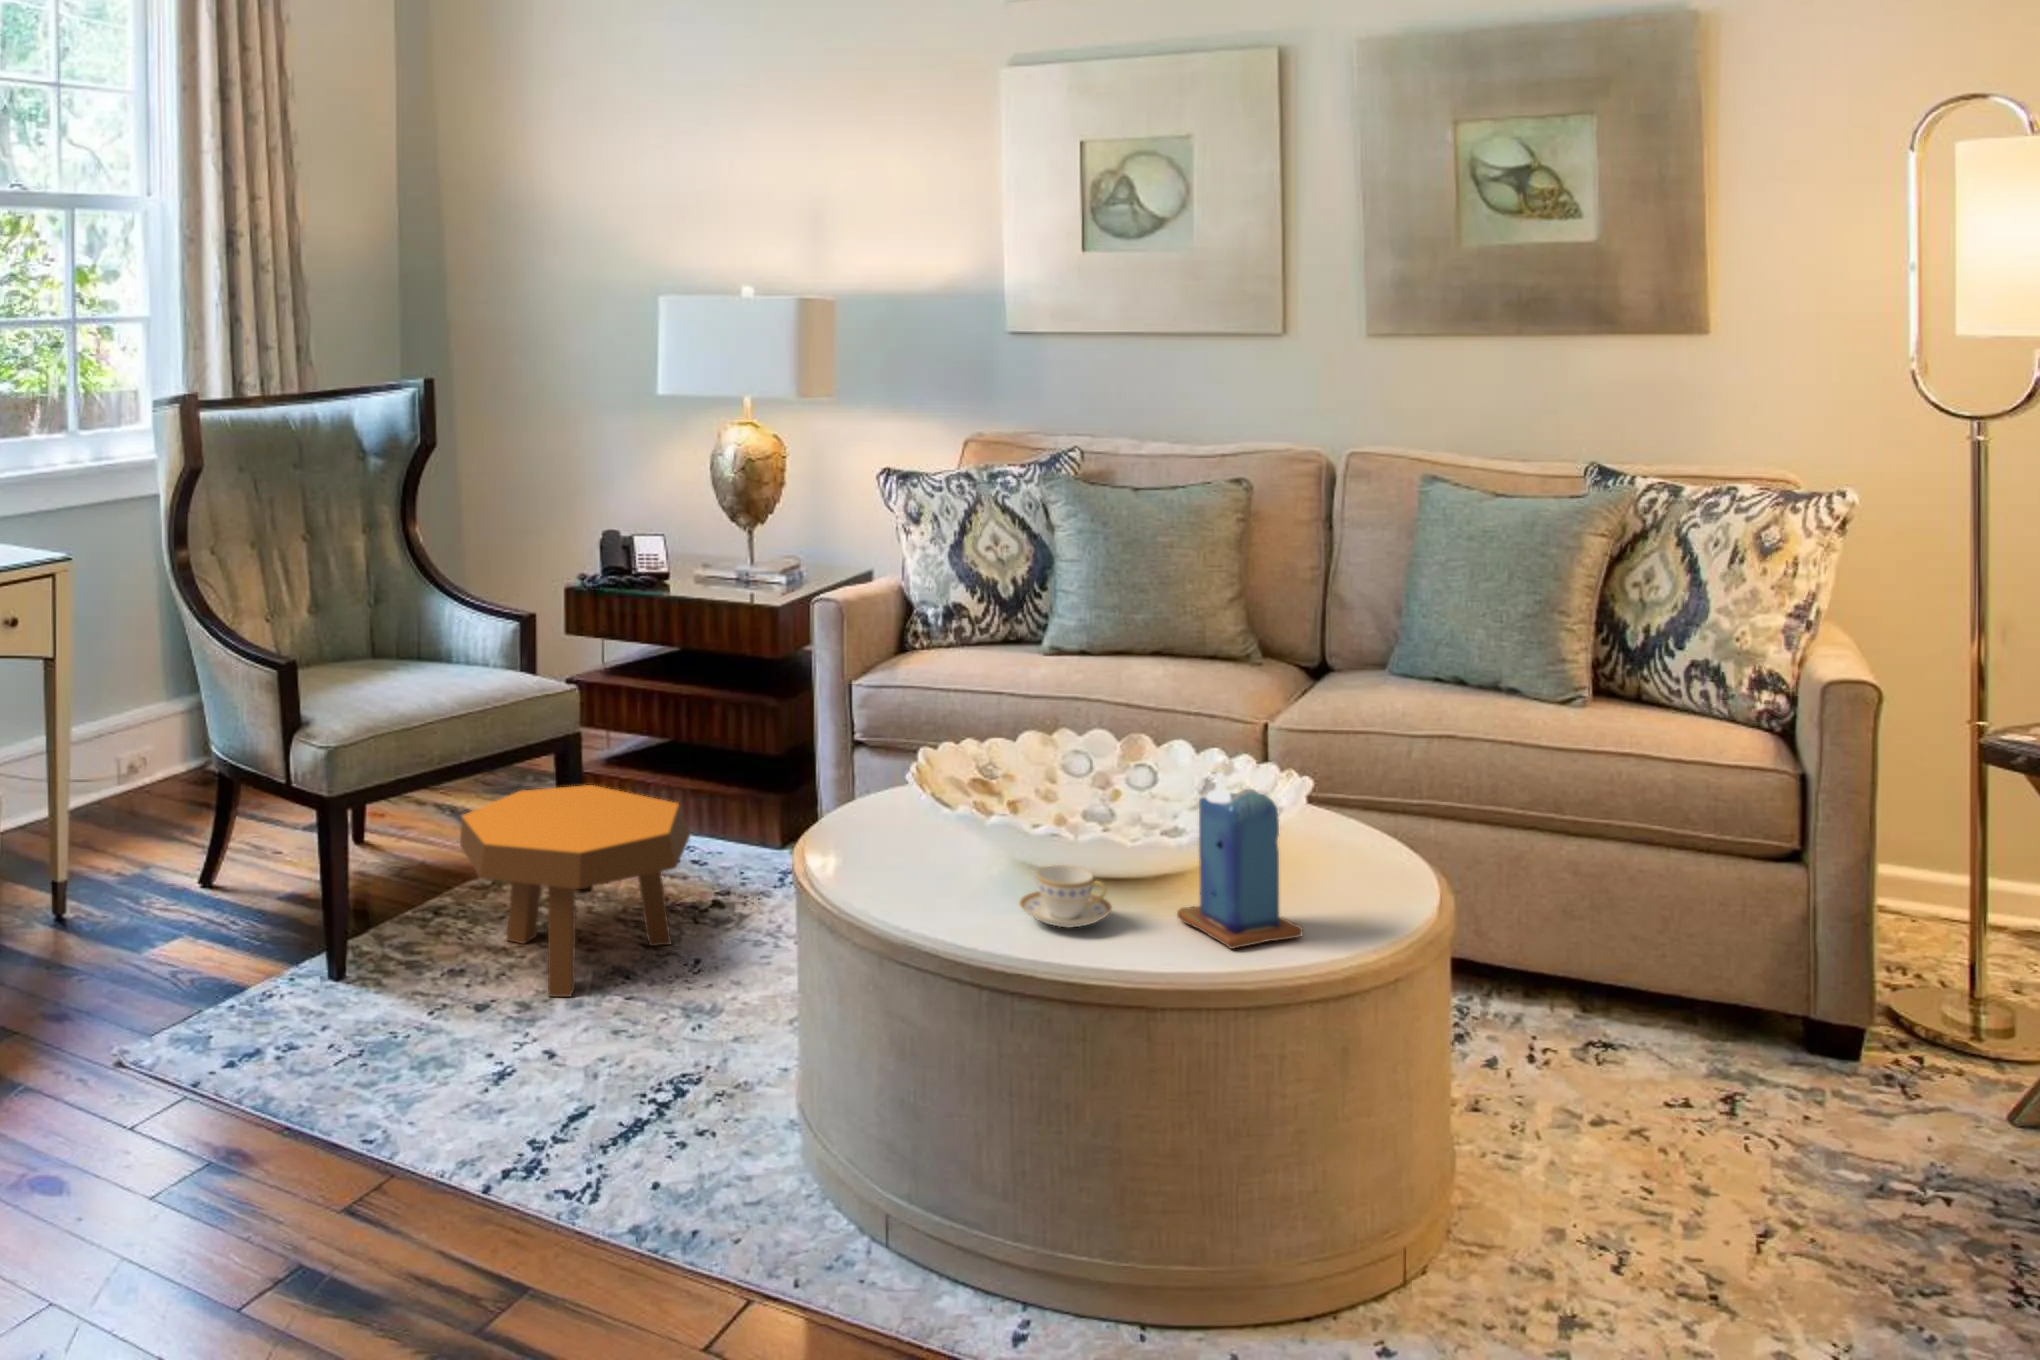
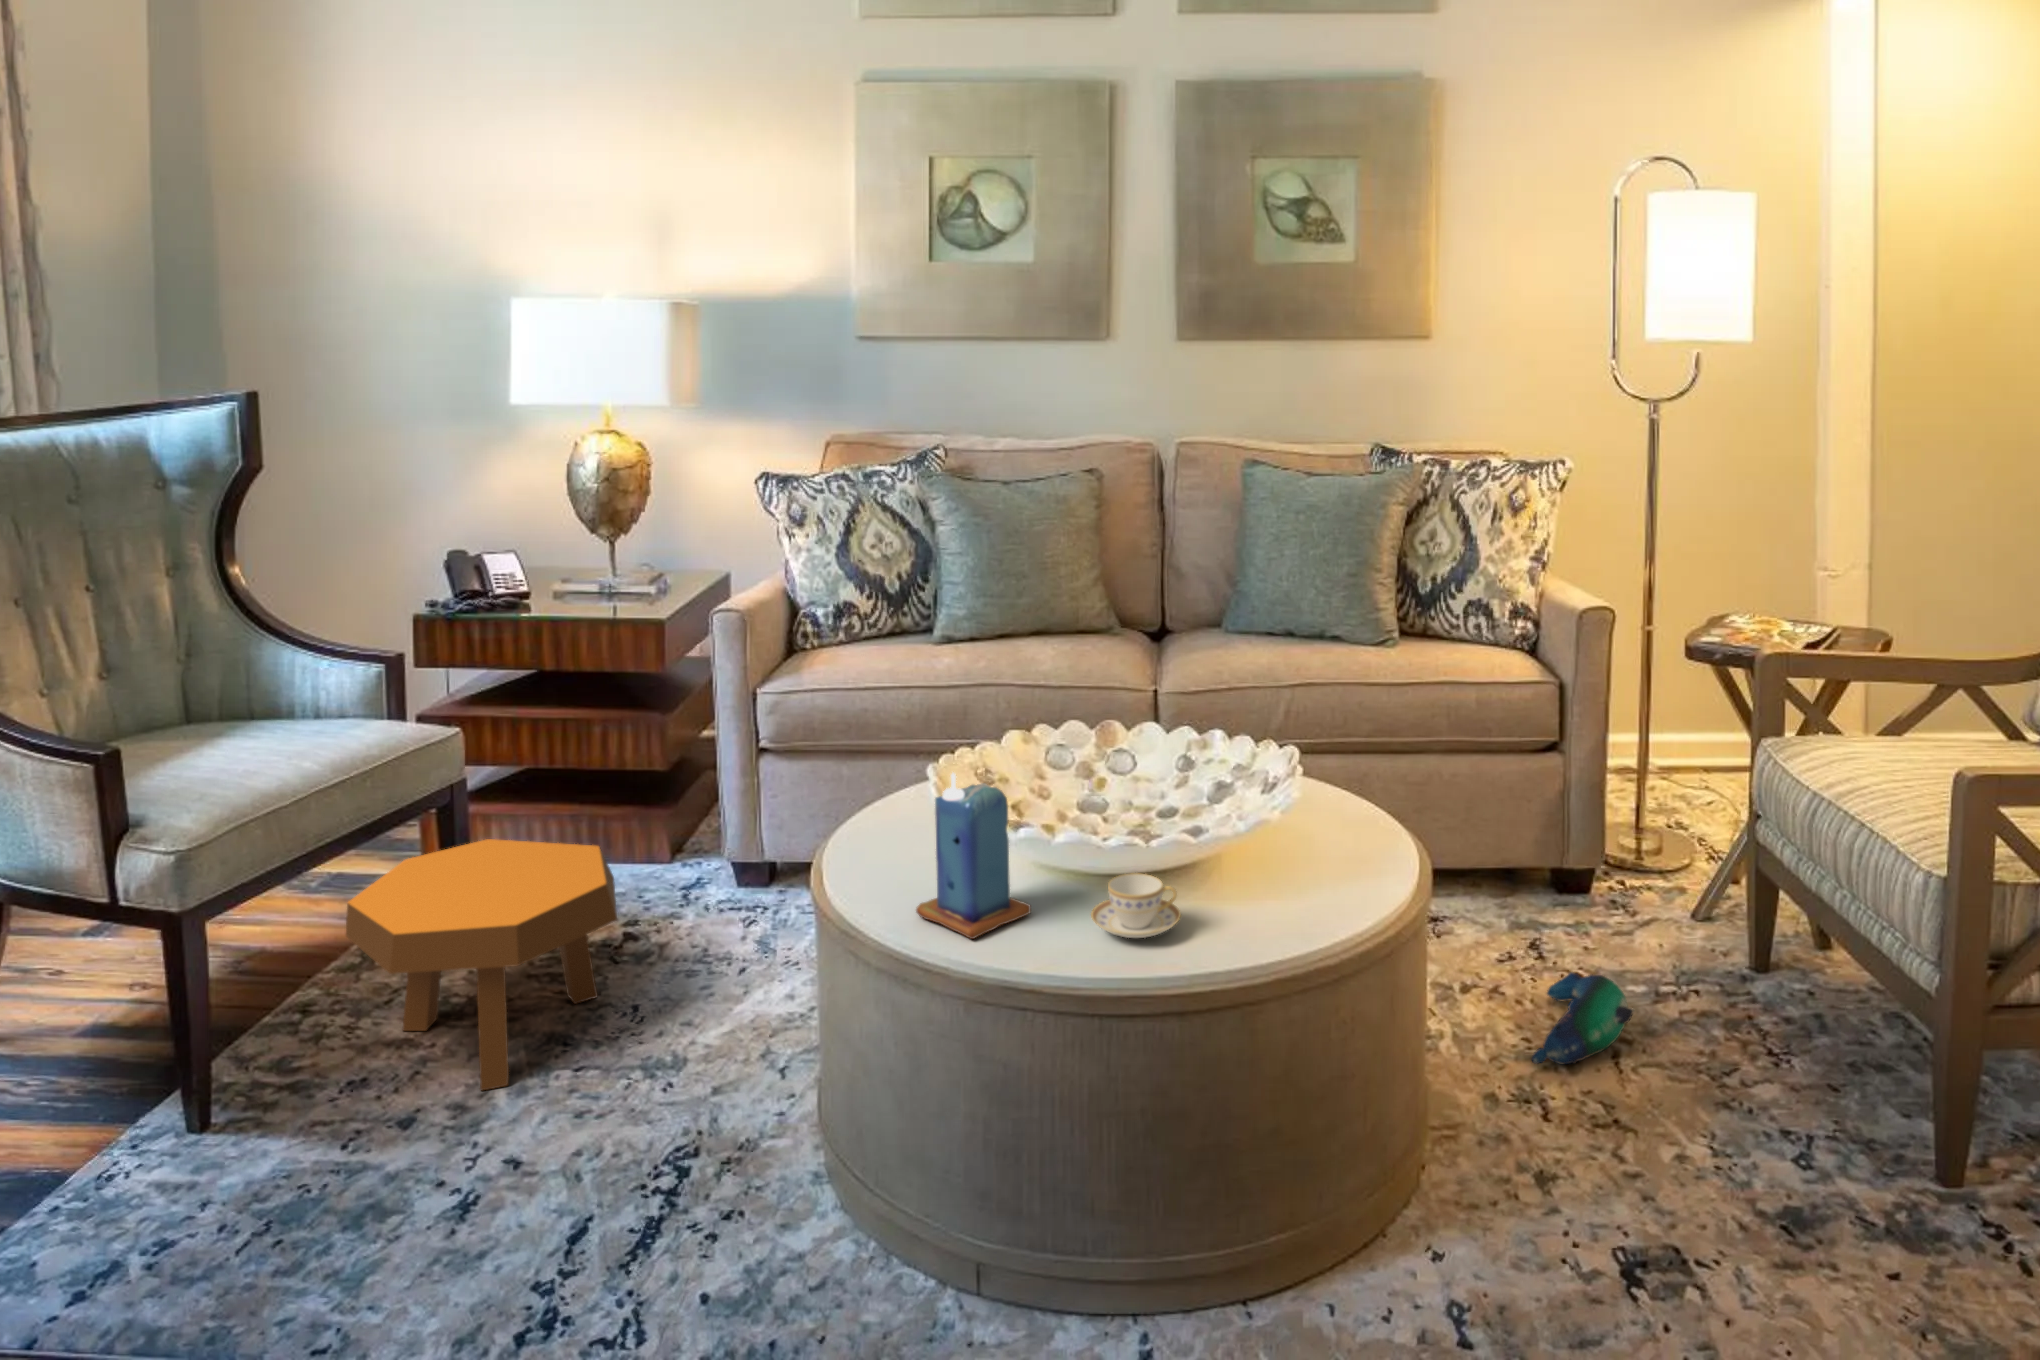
candle: present [1177,774,1303,949] -> present [916,773,1031,939]
plush toy: none [1622,1111,1778,1206] -> present [1532,972,1634,1064]

